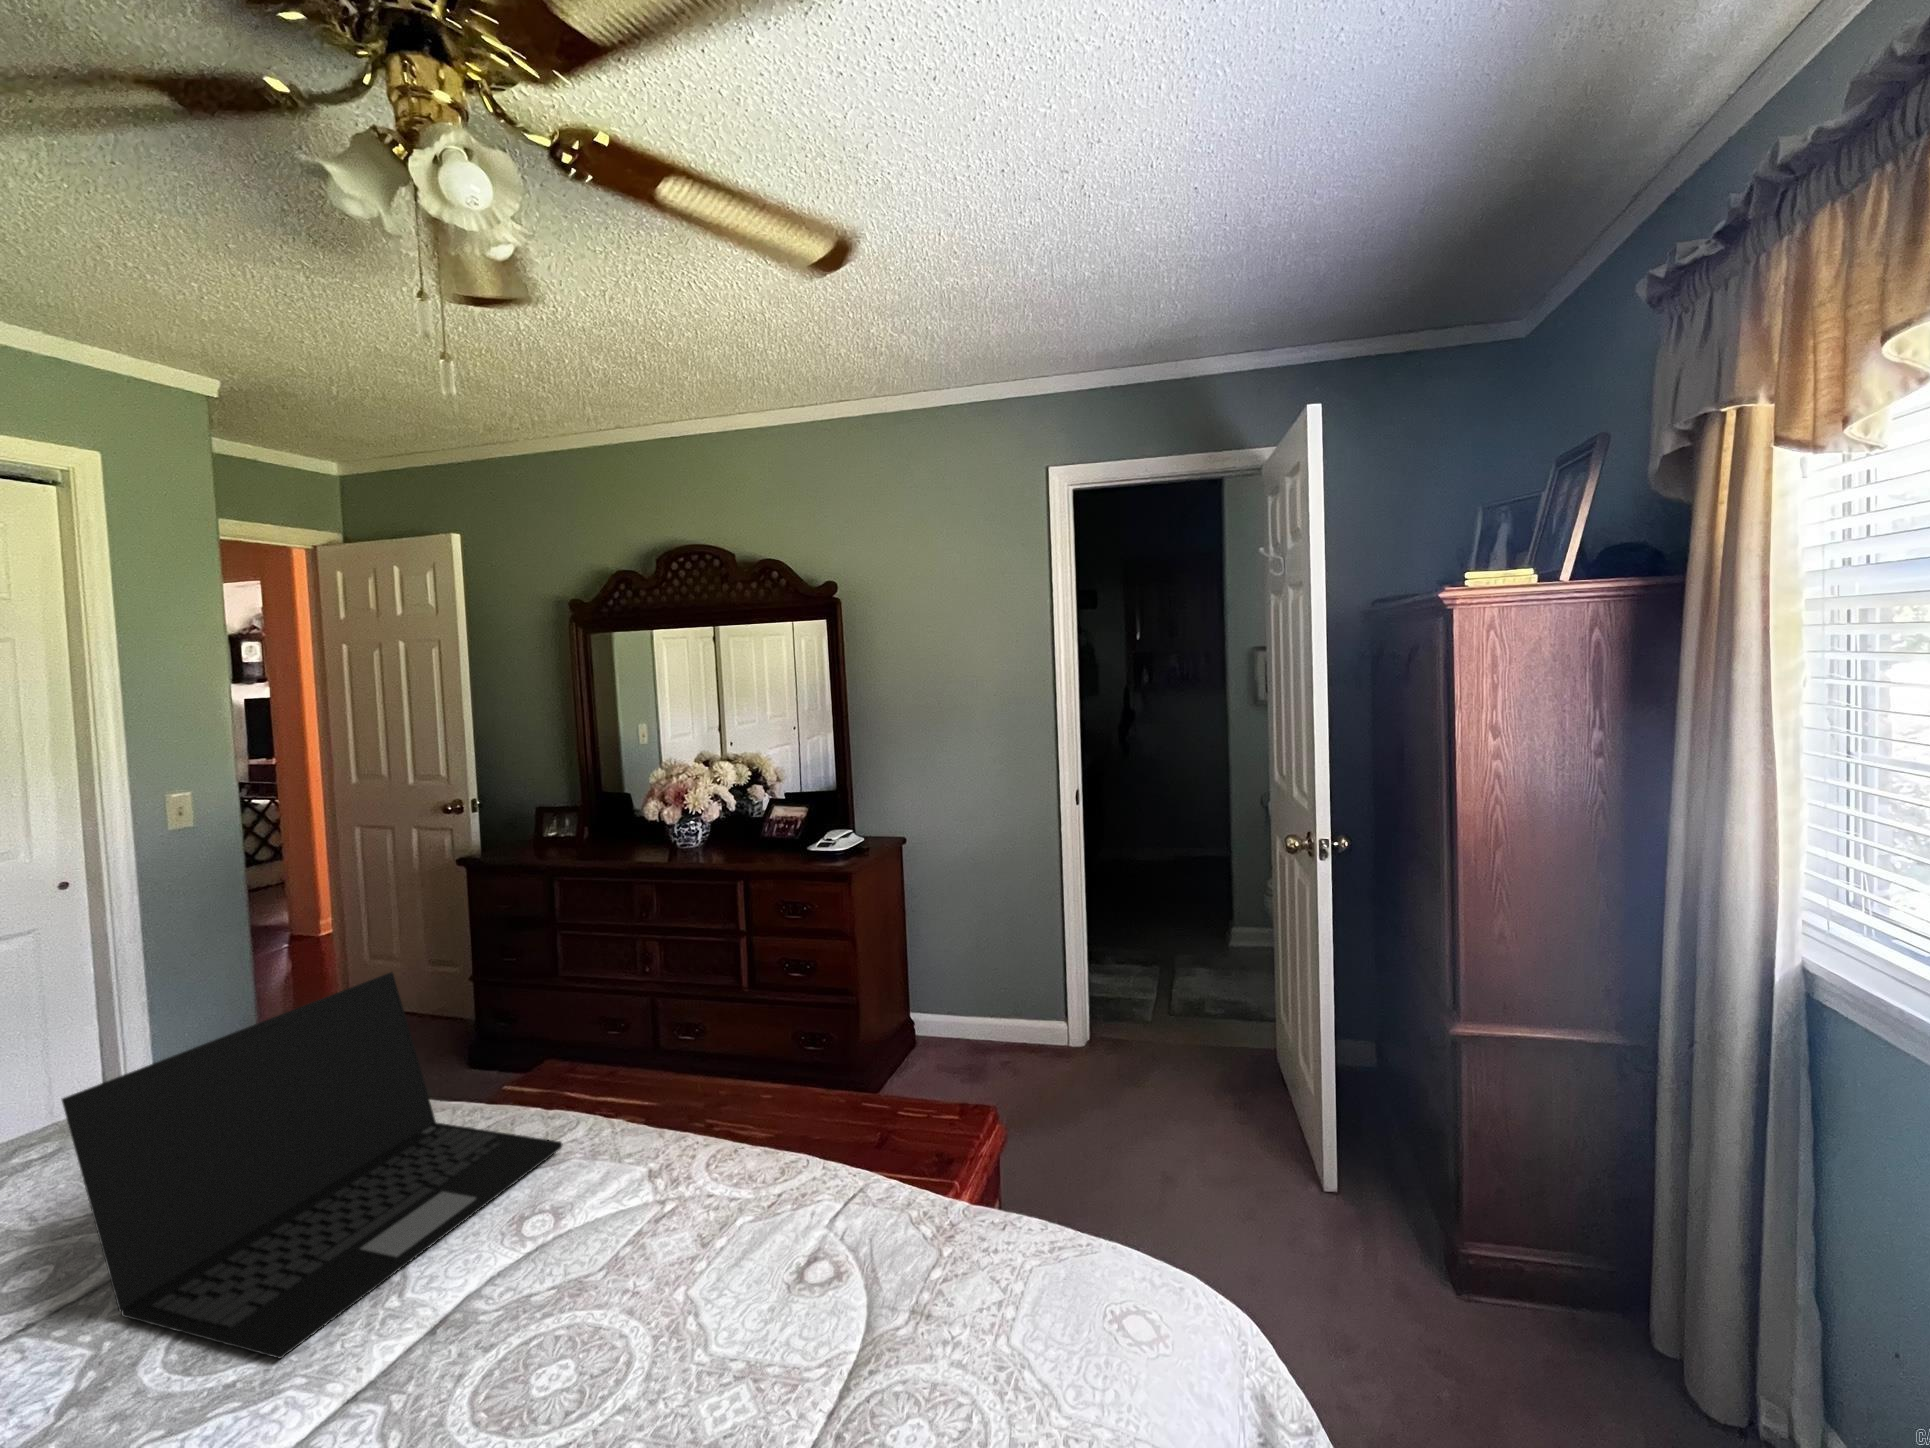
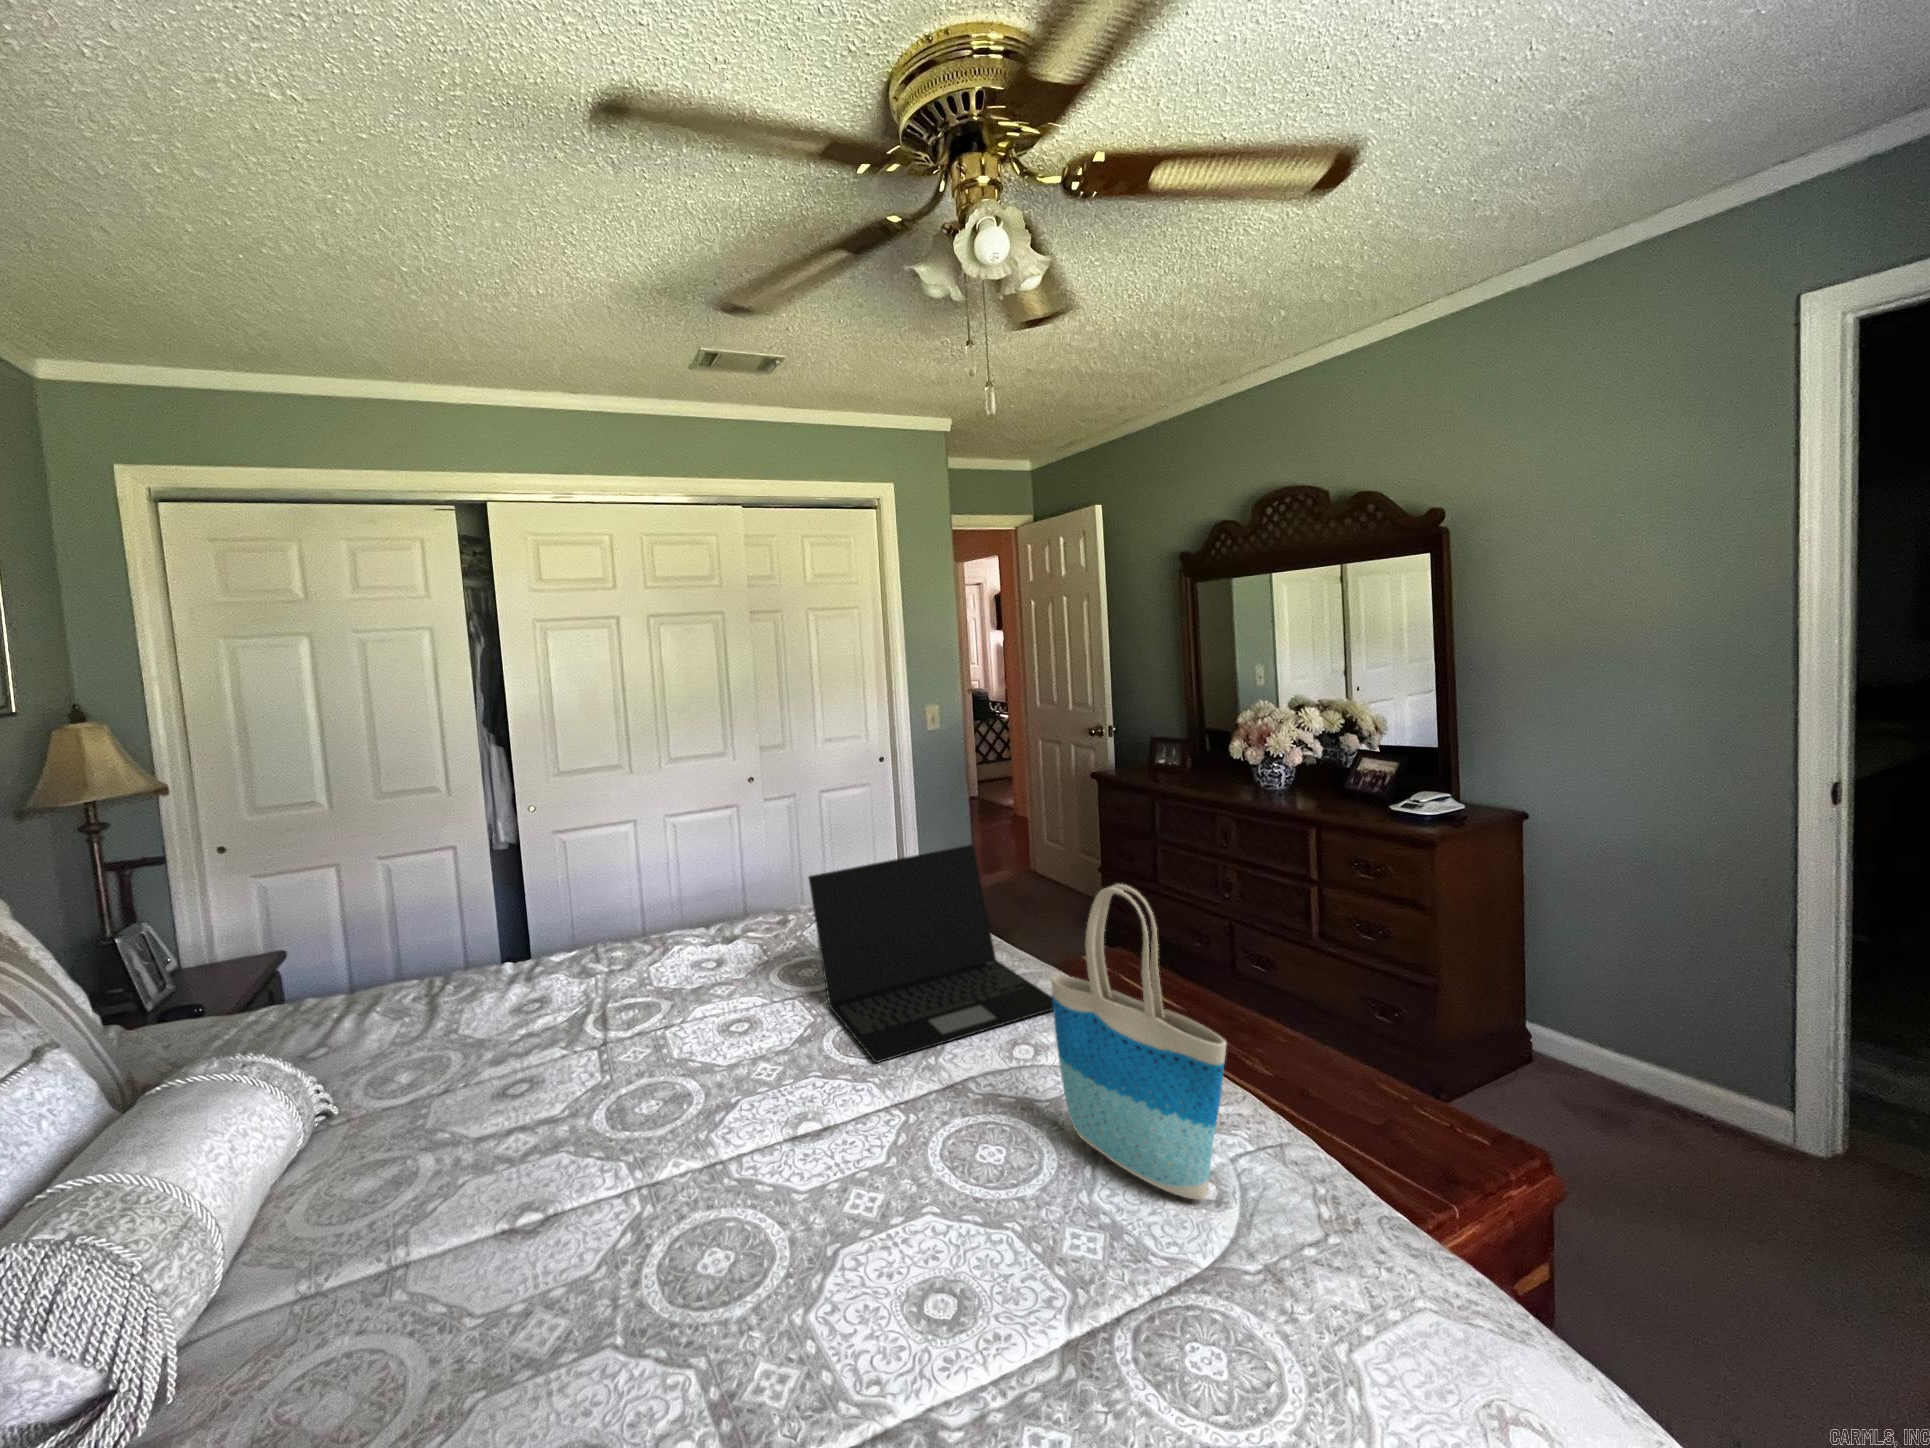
tote bag: none [622,965,858,1295] -> present [1051,884,1226,1200]

